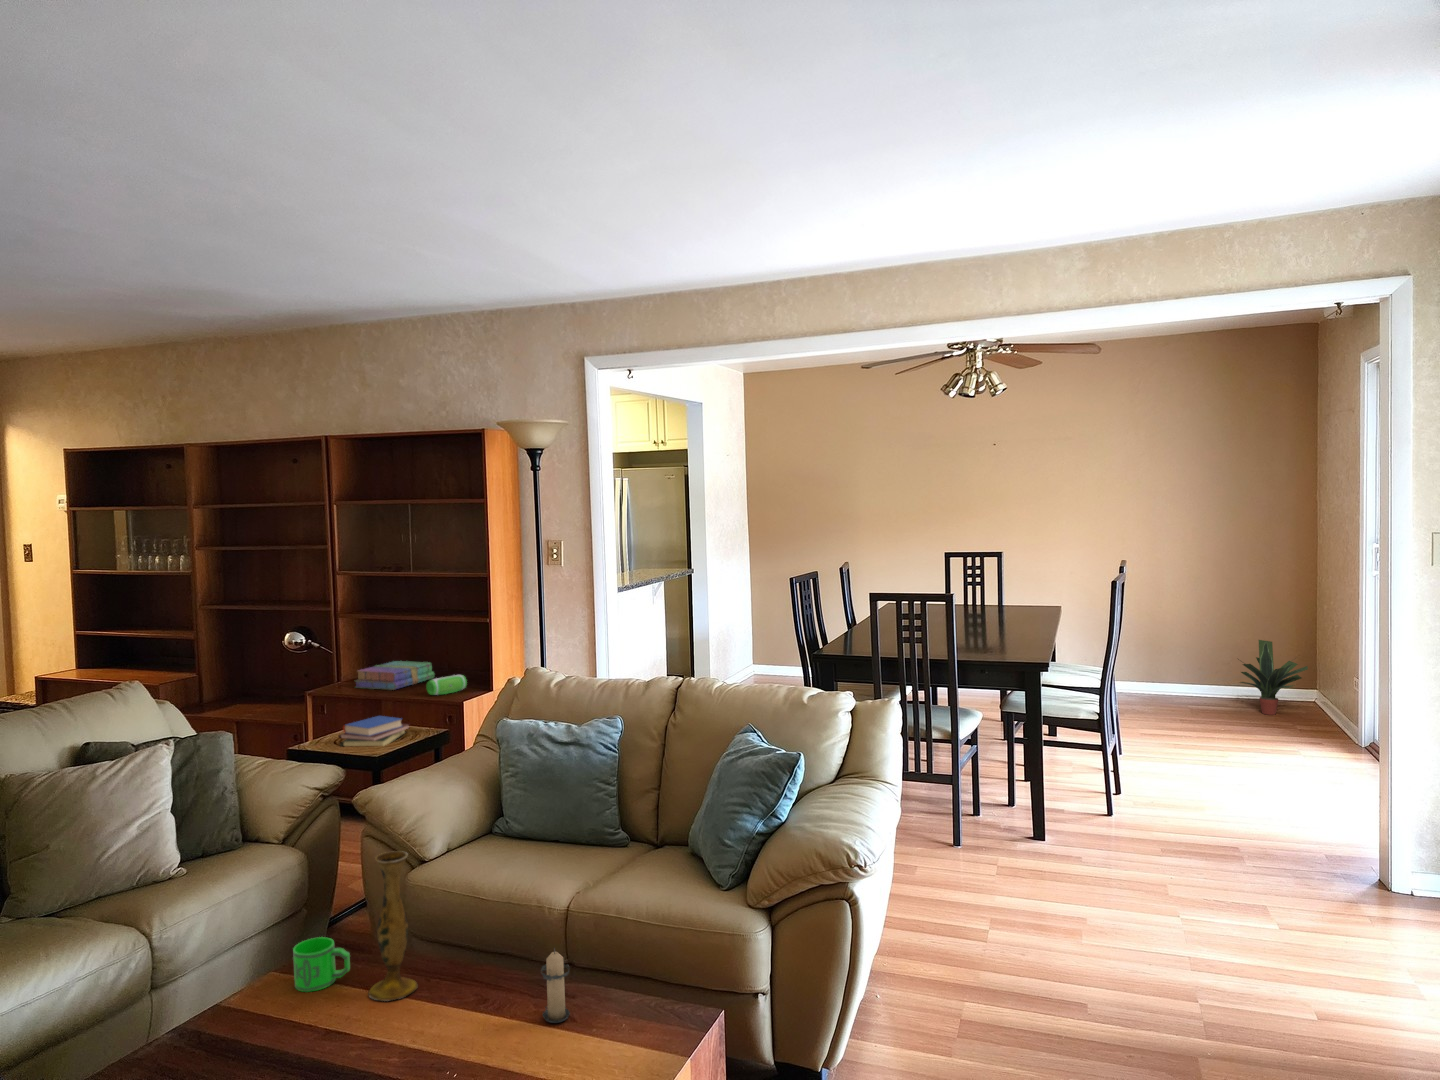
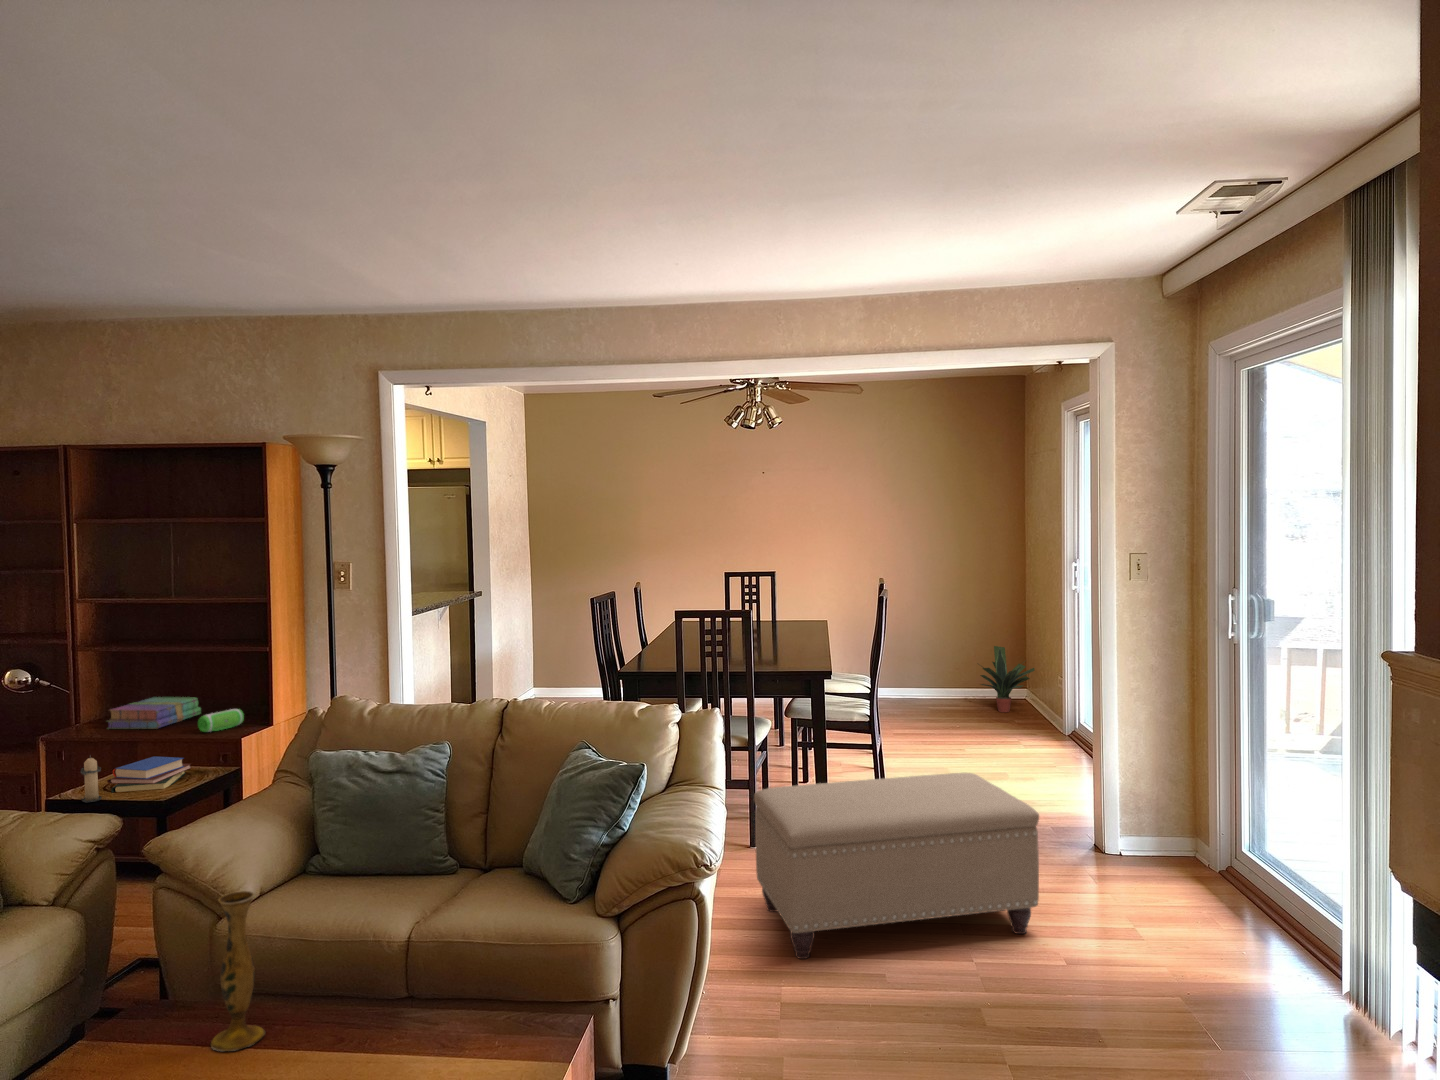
ottoman: none [944,782,1274,972] -> present [754,773,1039,959]
mug: present [293,937,350,992] -> none [118,993,184,1054]
candle: present [541,948,570,1023] -> present [81,755,102,802]

